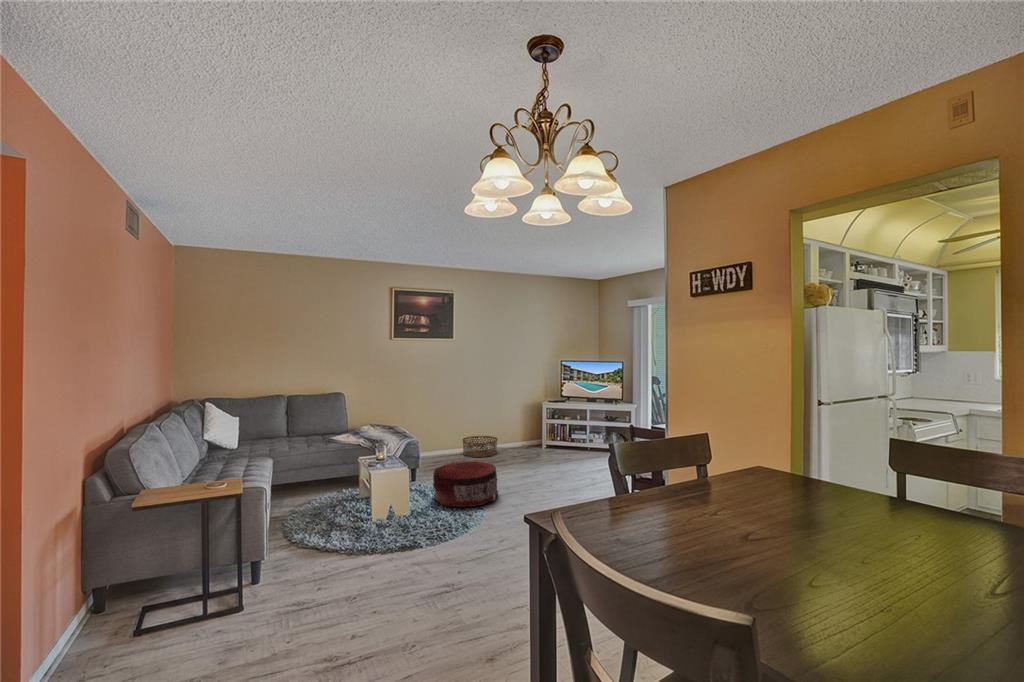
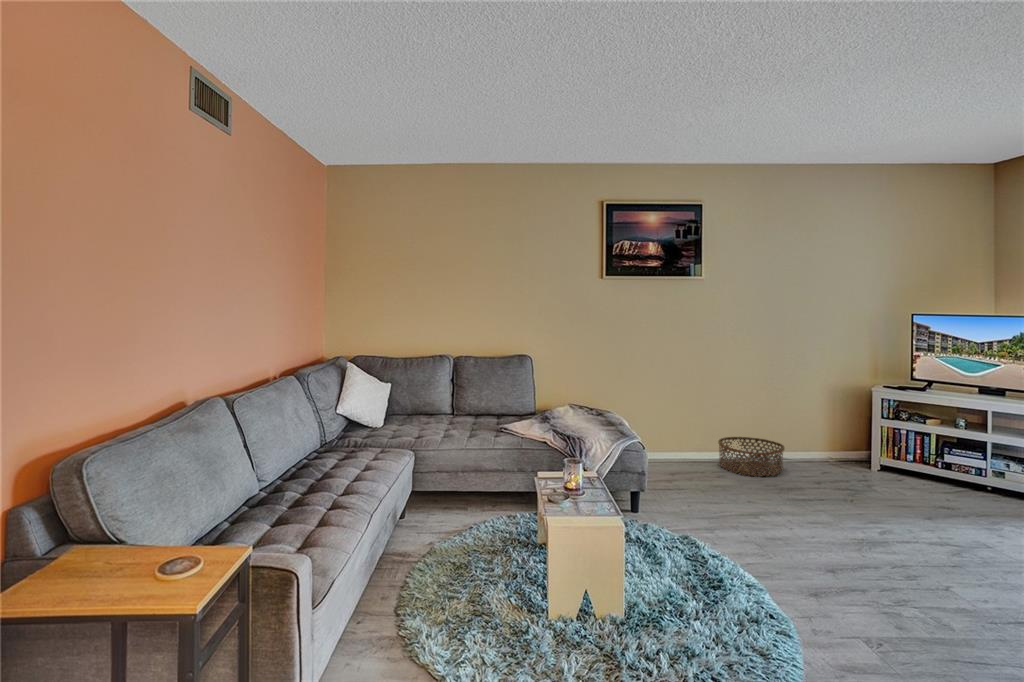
pouf: present [433,461,498,507] -> none [671,498,827,626]

